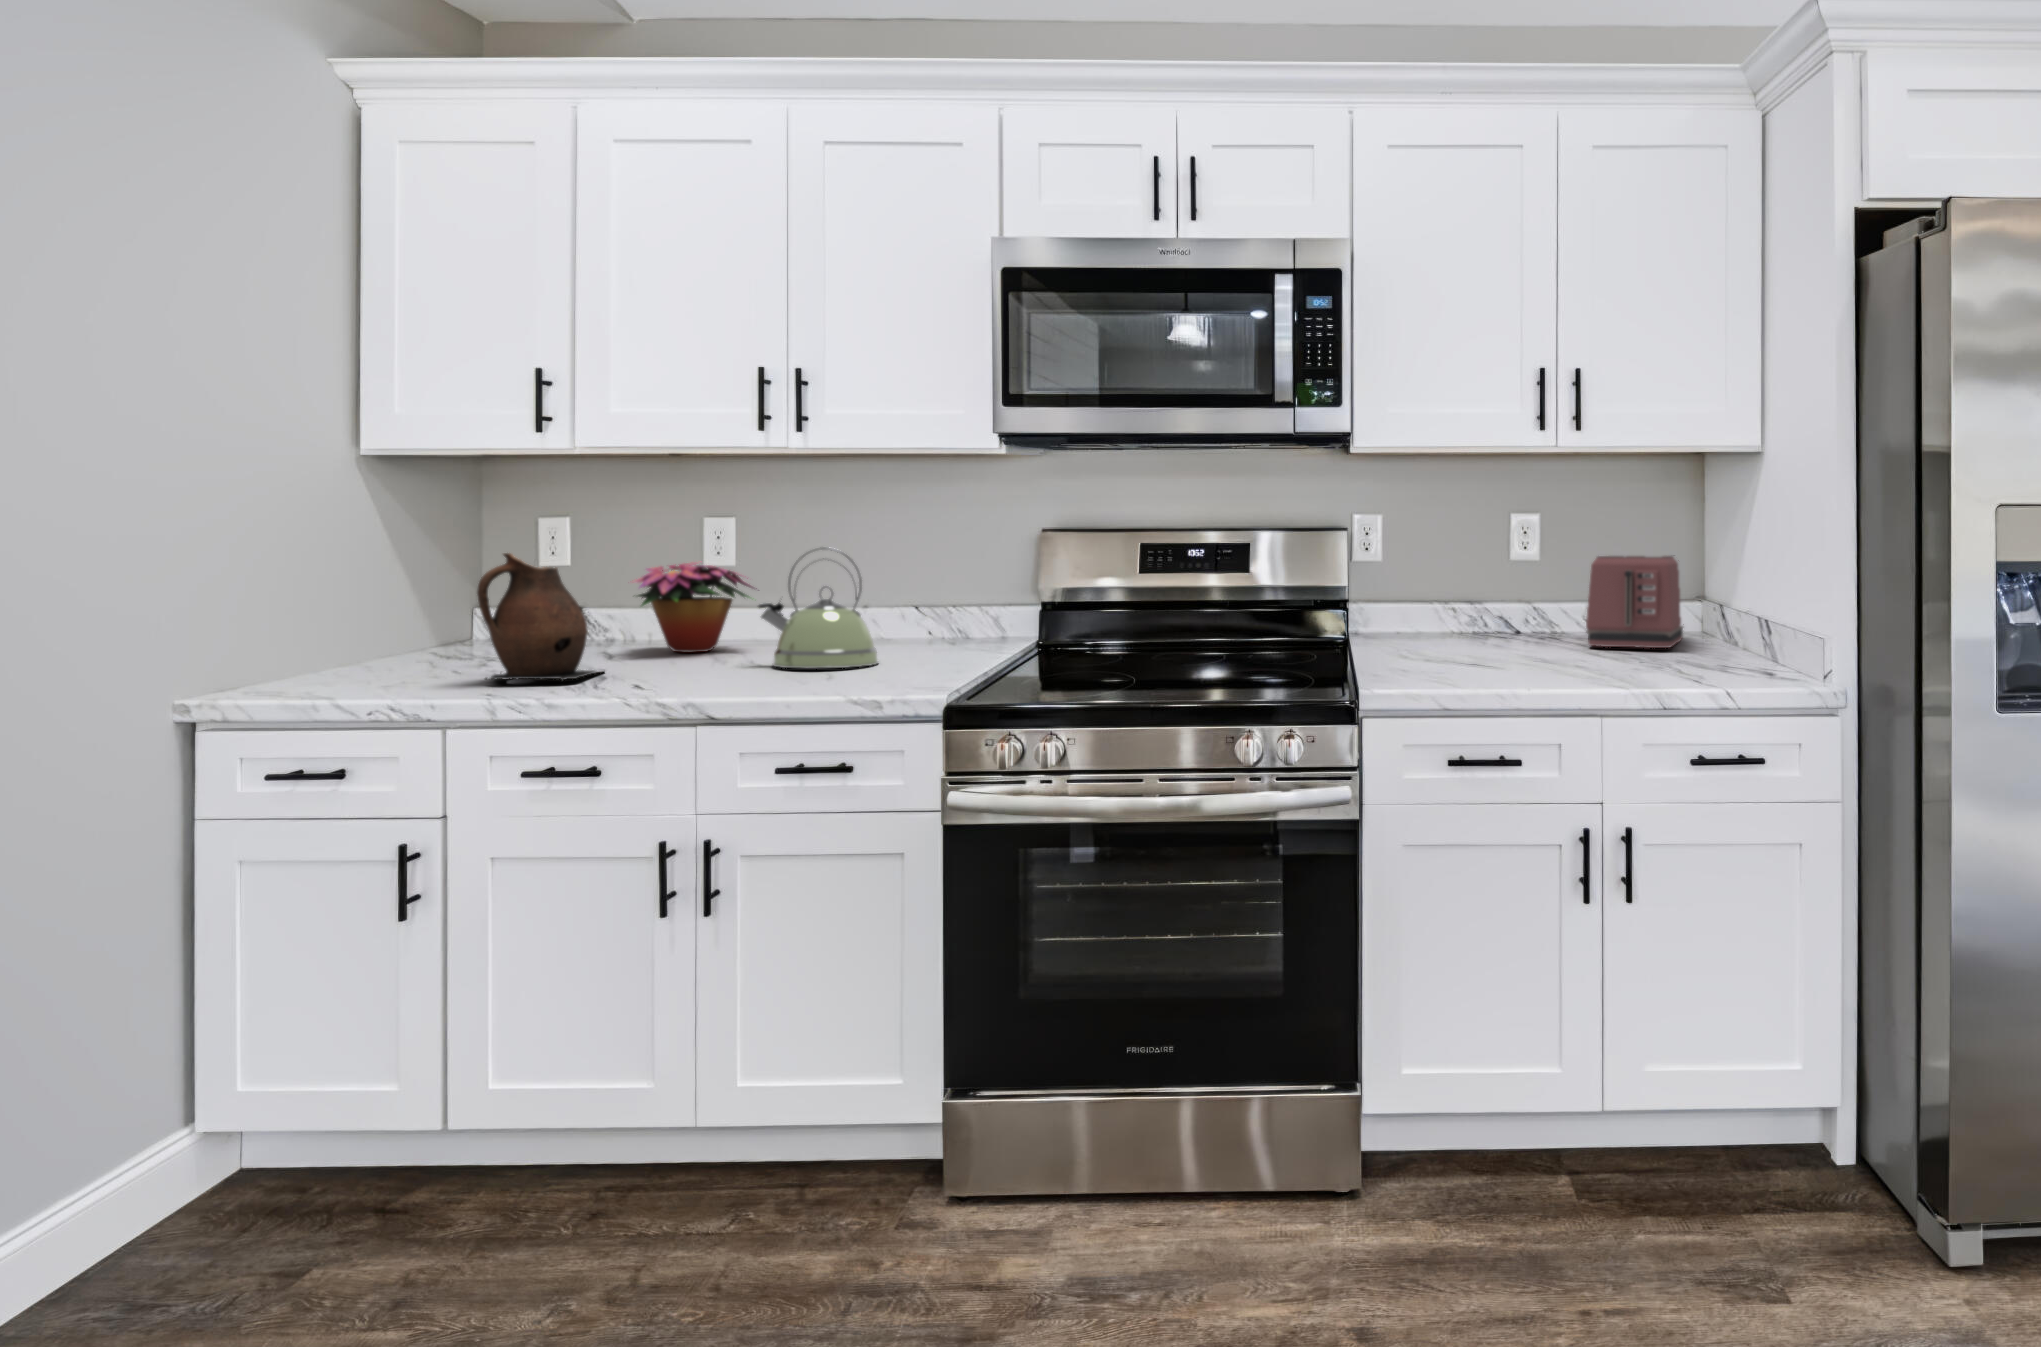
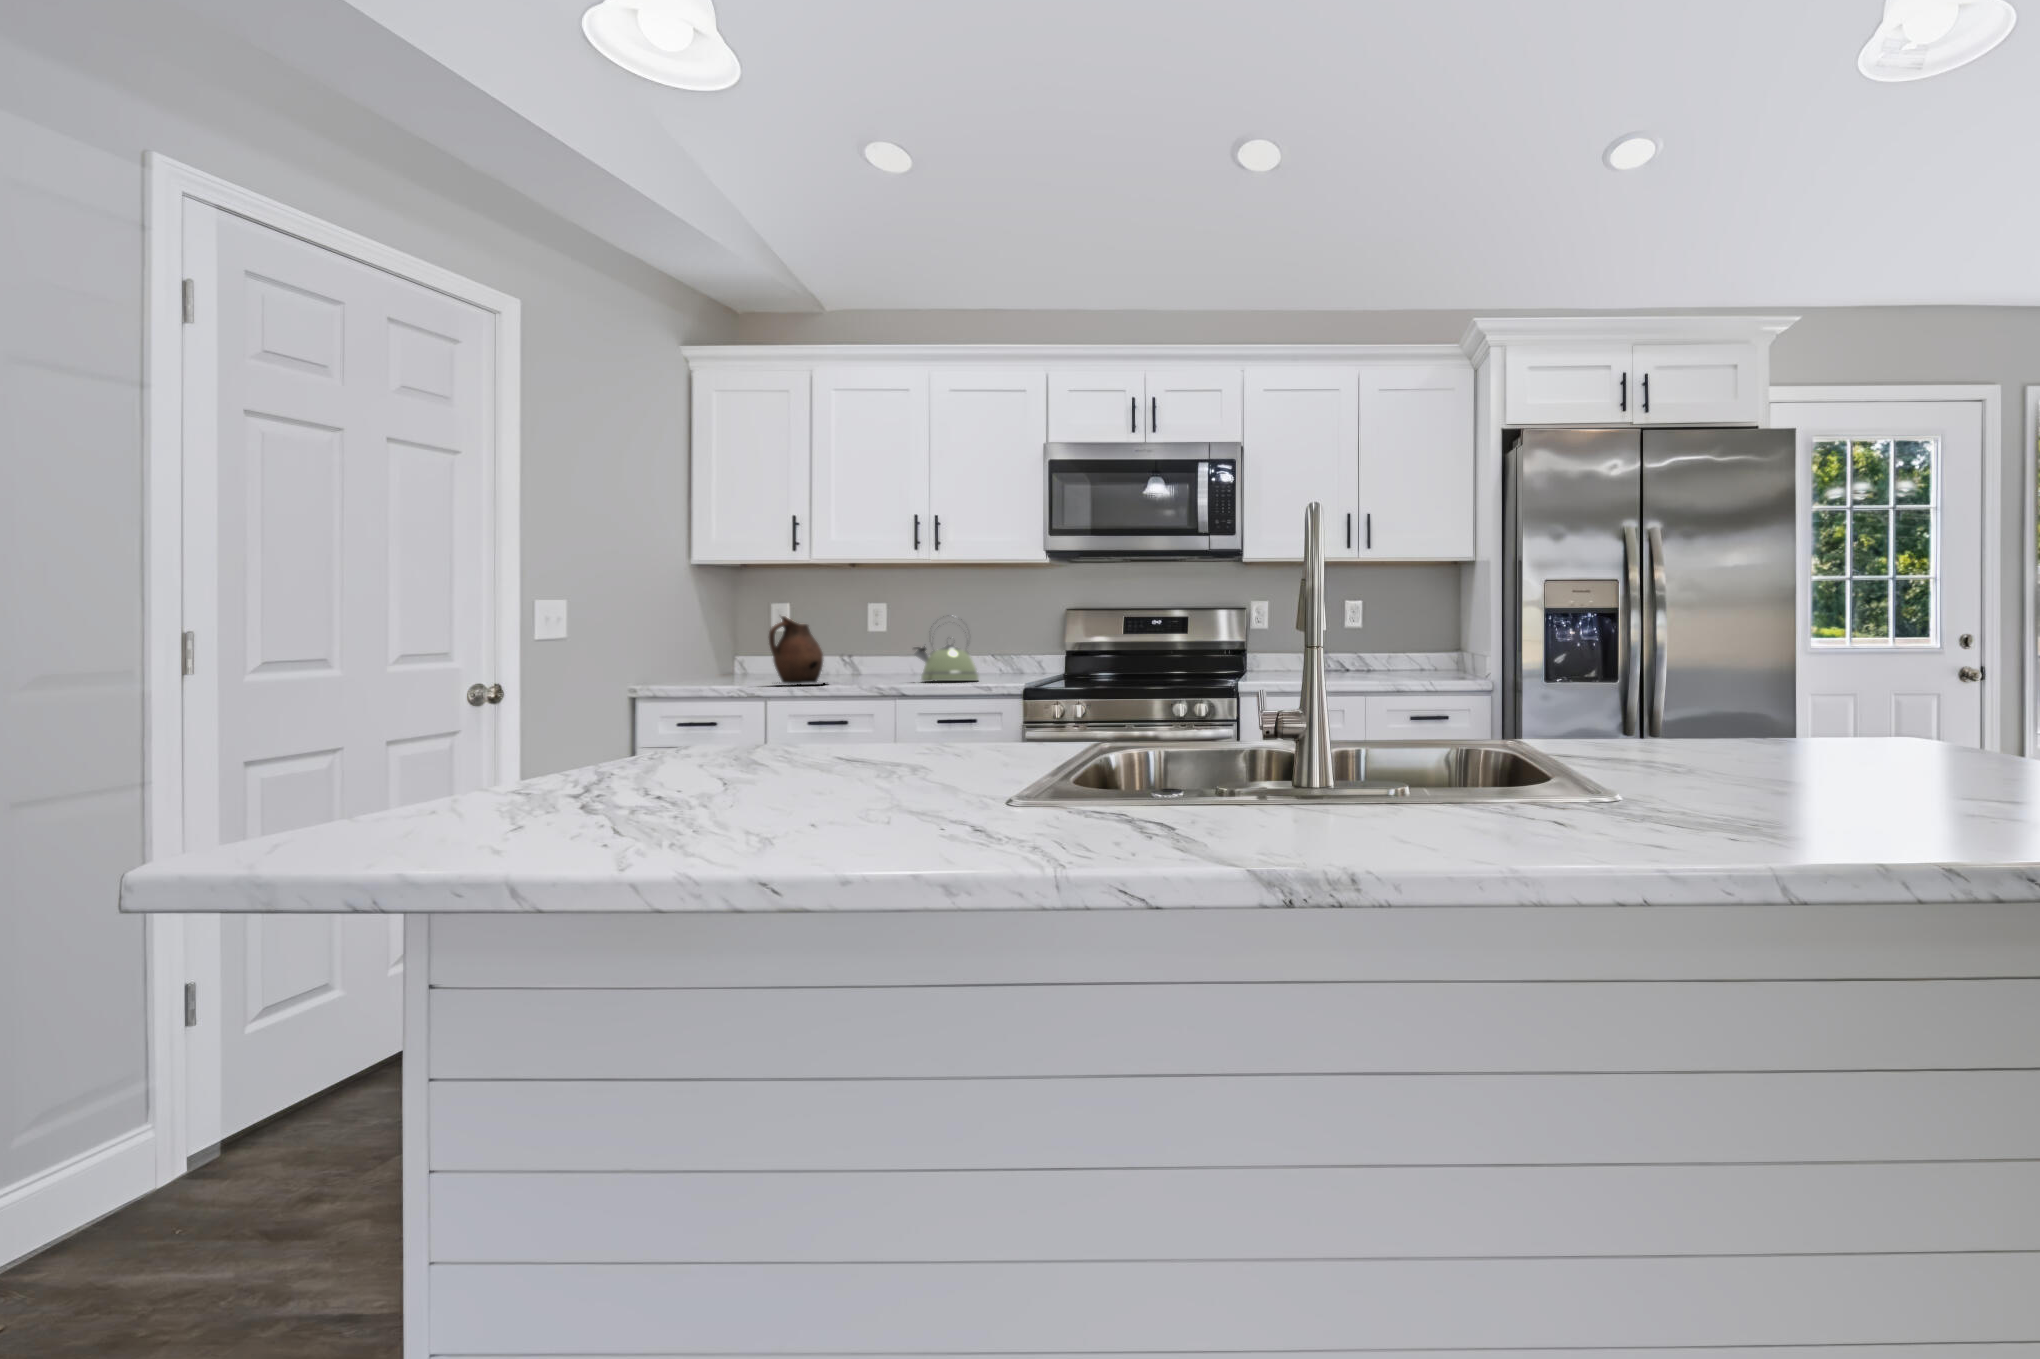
toaster: present [1586,555,1683,648] -> none [1388,621,1455,674]
flower arrangement: present [634,562,757,652] -> none [829,628,908,680]

